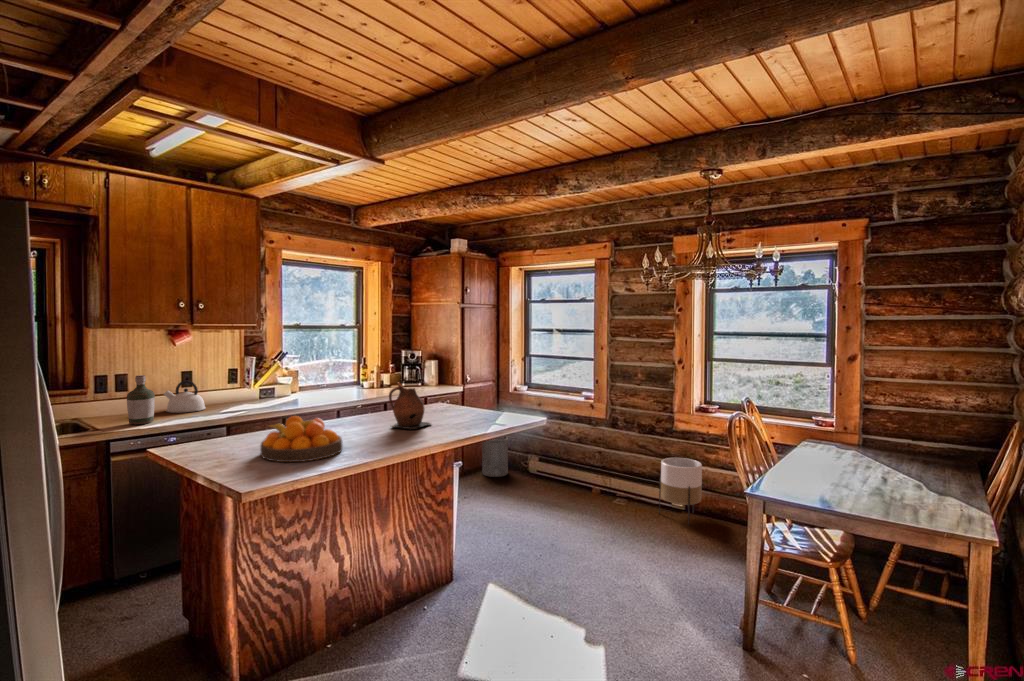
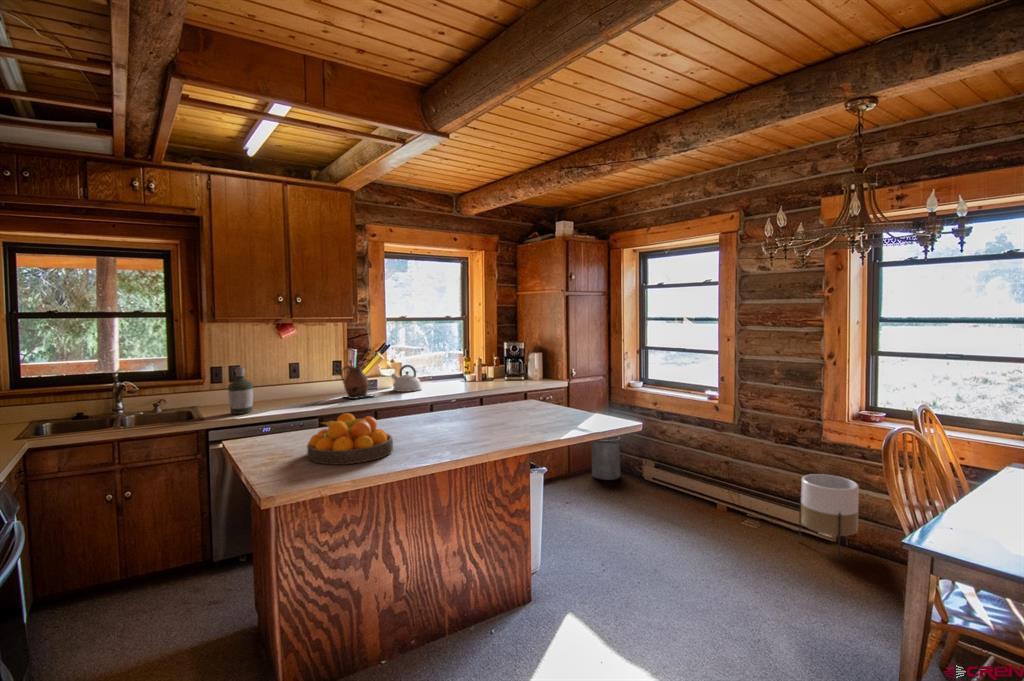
kettle: present [164,381,205,413] -> present [391,365,422,392]
ceramic pitcher: present [389,383,430,429] -> present [340,363,372,399]

